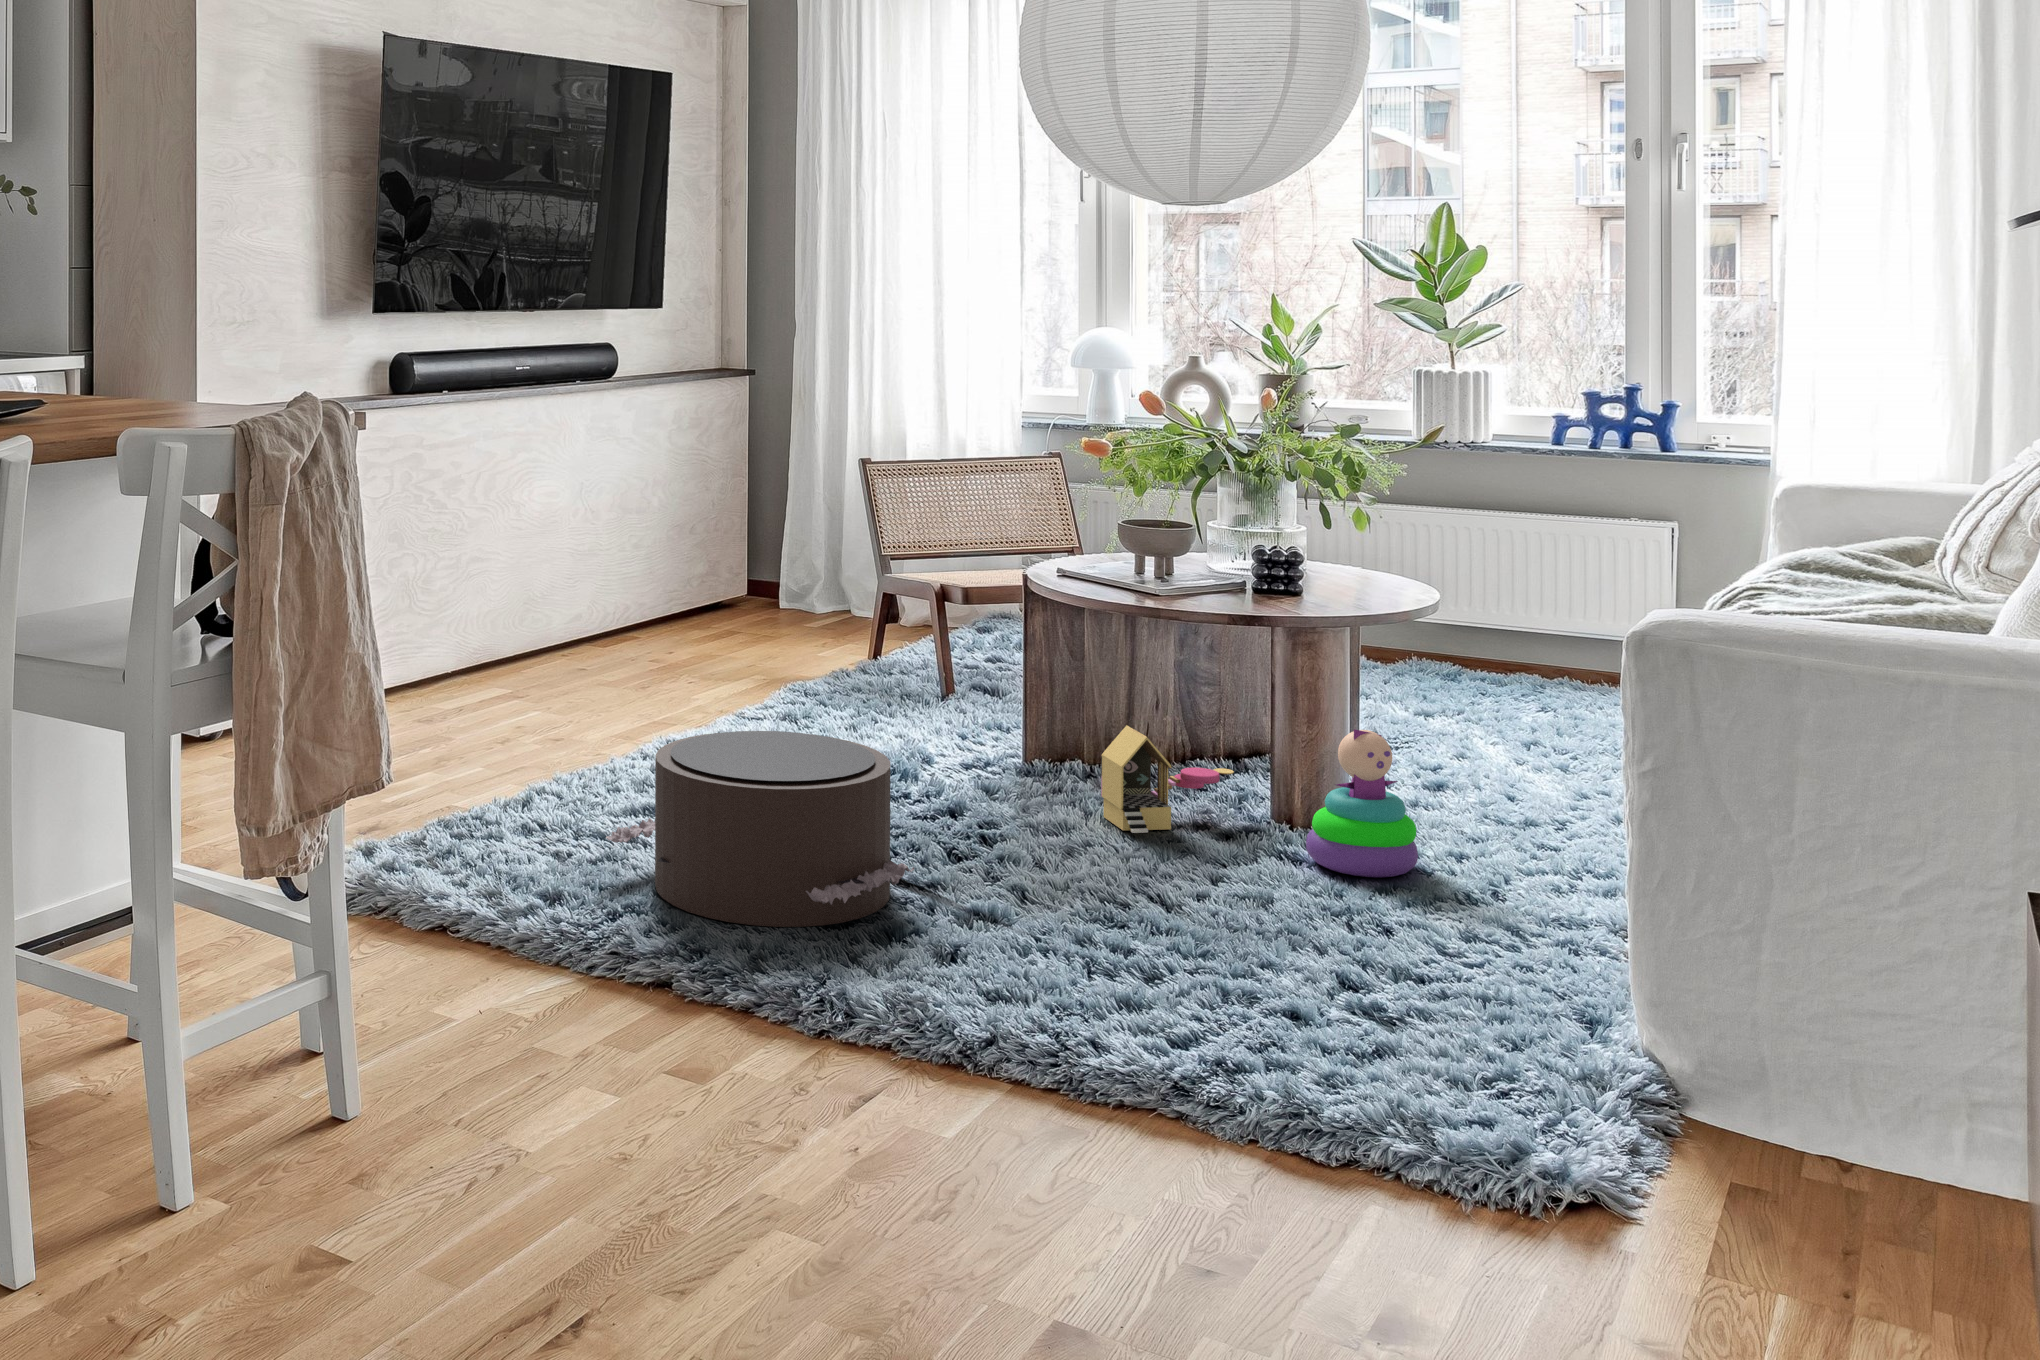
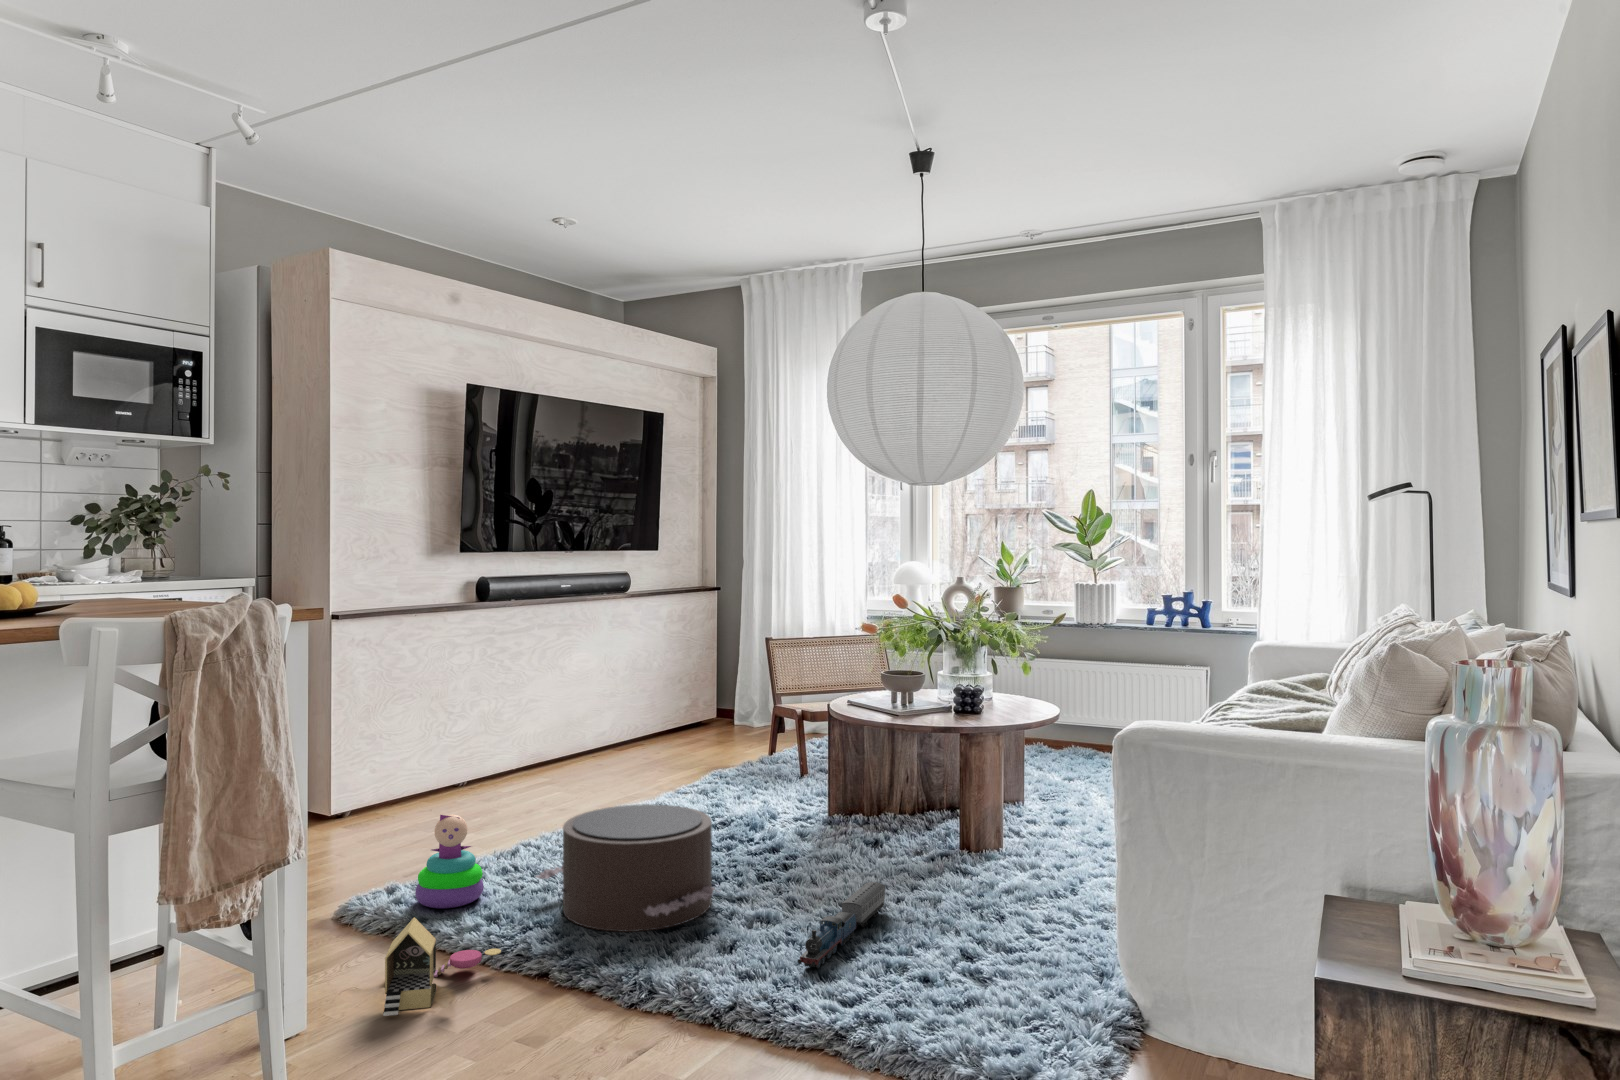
toy house: present [1101,725,1234,833] -> present [383,917,501,1016]
stacking toy: present [1306,729,1418,877] -> present [415,814,484,908]
toy train: none [1079,866,1185,992] -> present [798,882,885,968]

